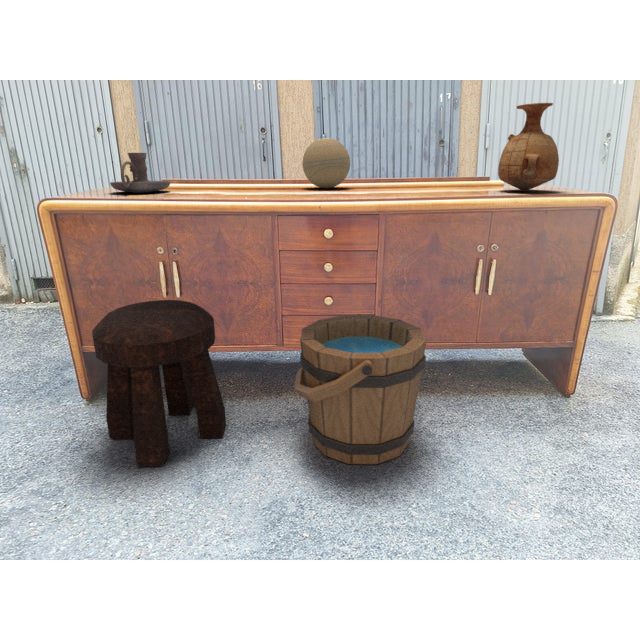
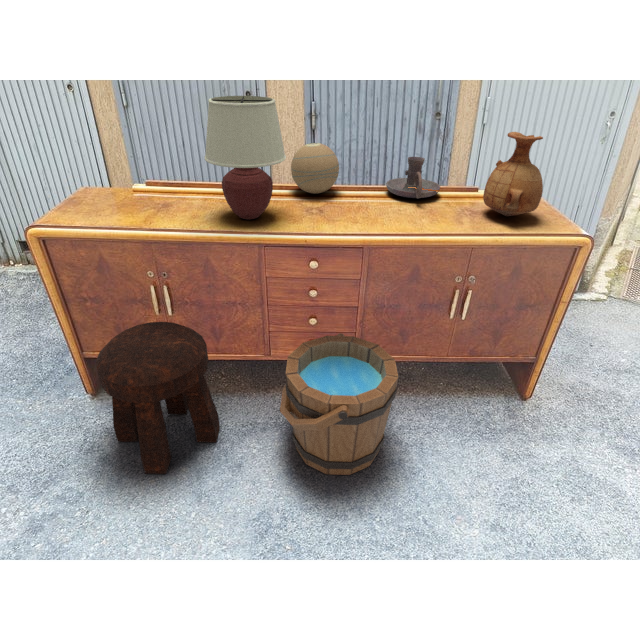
table lamp: none [218,67,298,195] -> present [205,96,286,219]
candle holder: present [110,153,170,193] -> present [386,157,440,199]

